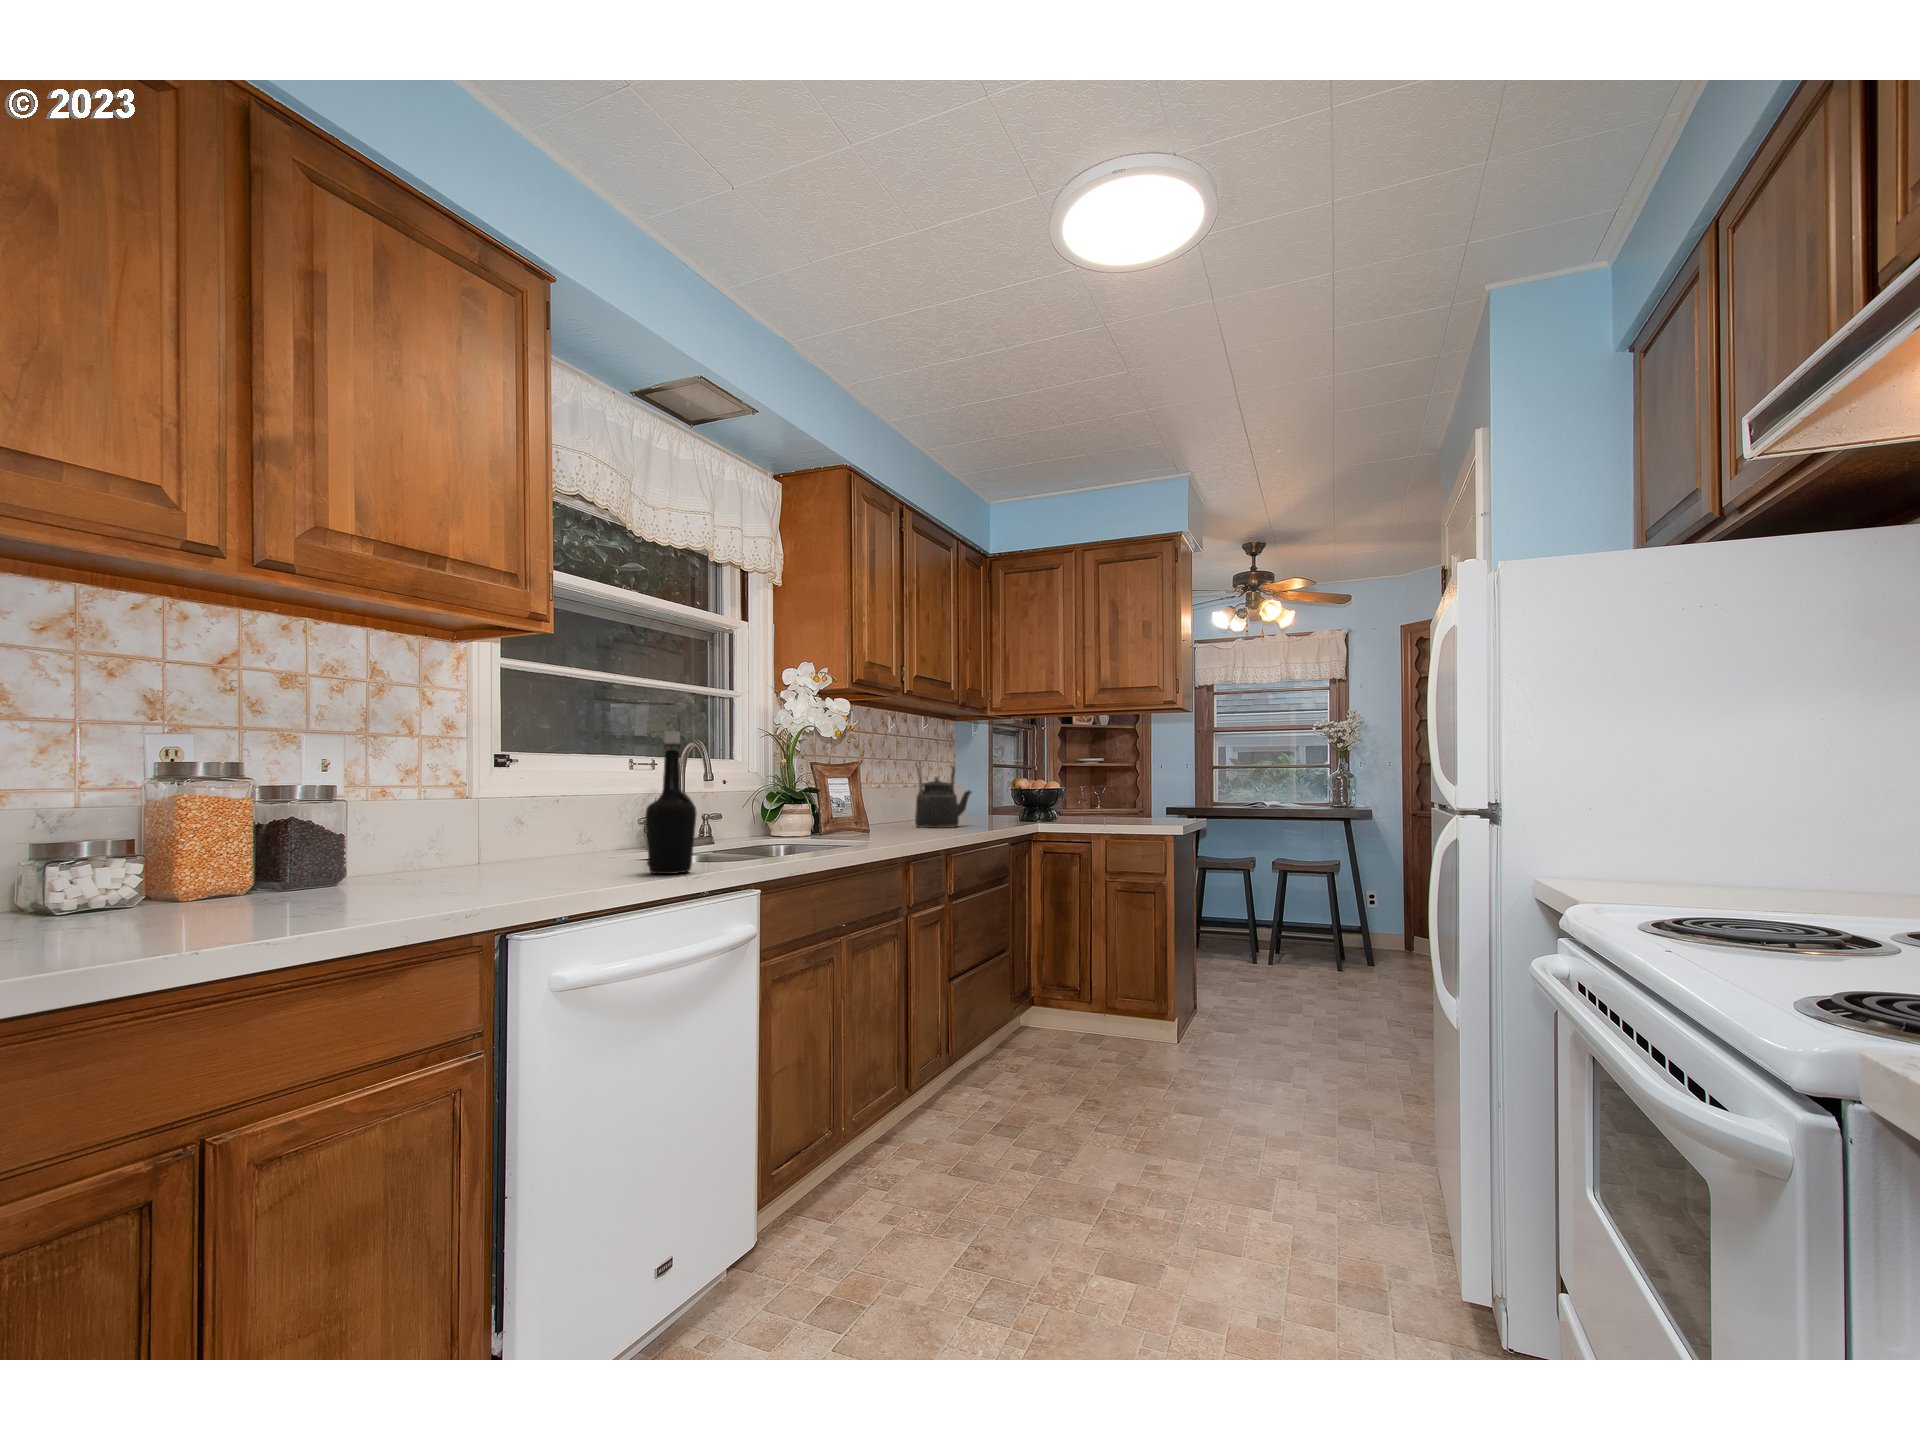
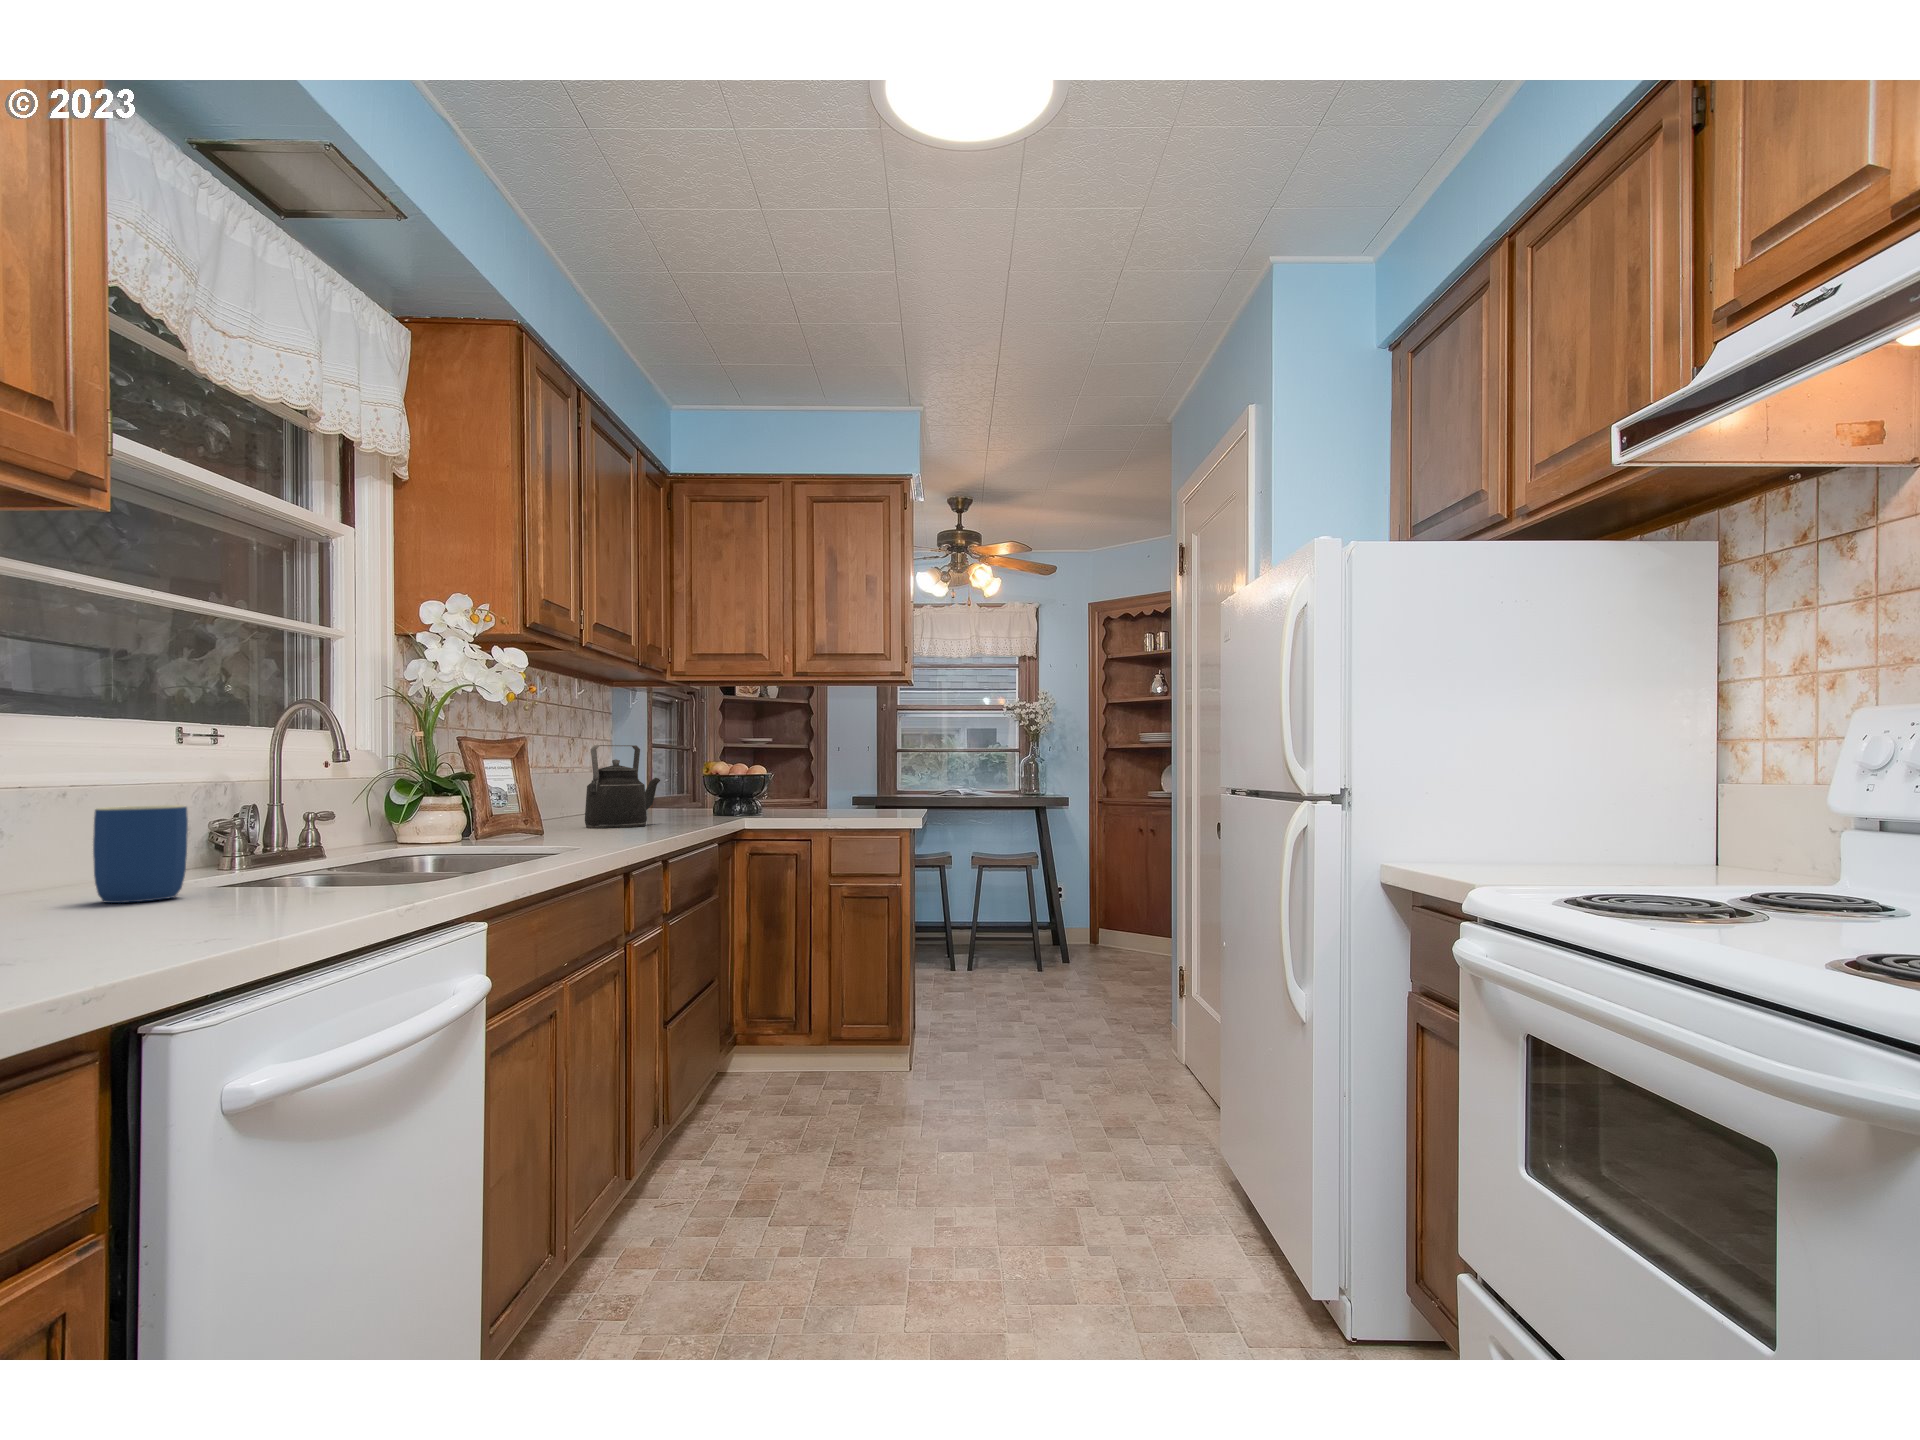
bottle: present [645,731,697,874] -> none [308,671,396,894]
mug: none [540,814,593,872] -> present [93,805,188,903]

